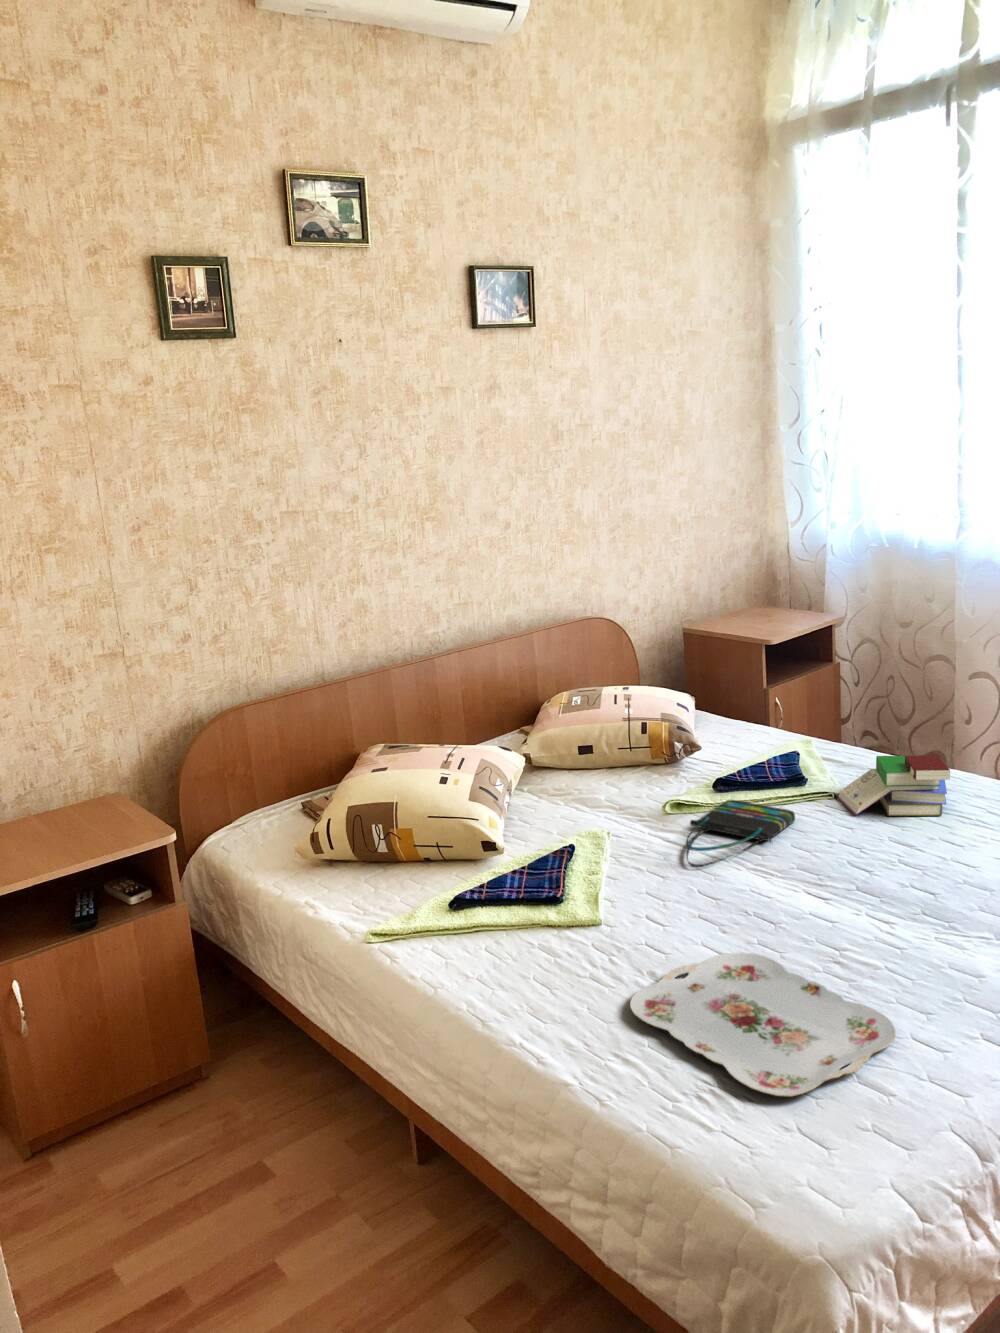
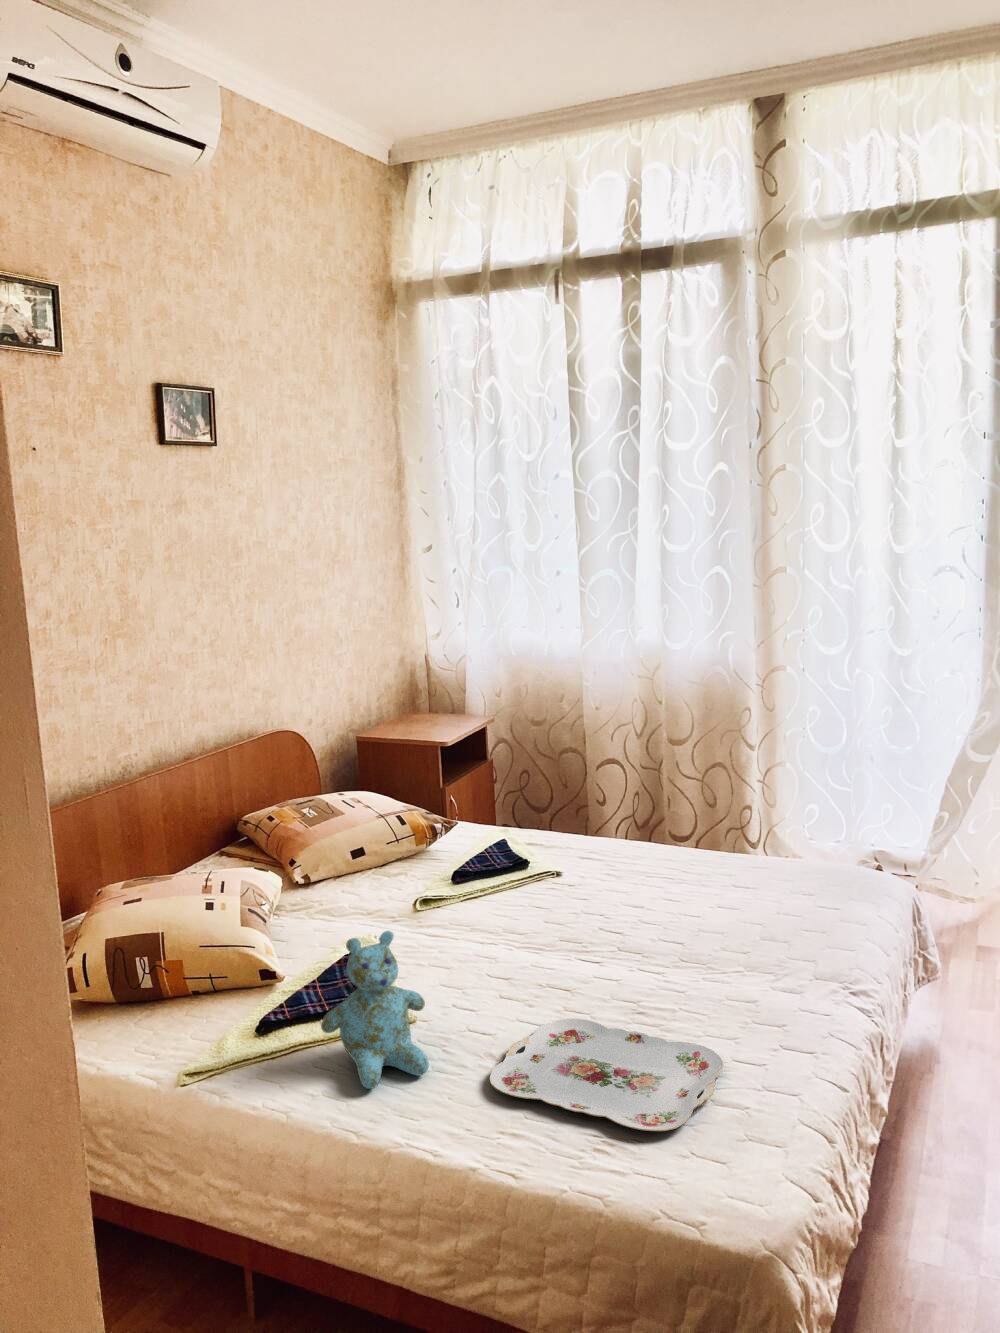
book: present [838,755,950,816] -> none [556,827,657,889]
tote bag: present [686,800,795,868] -> none [445,889,533,955]
stuffed bear: none [486,831,596,983] -> present [321,931,429,1089]

